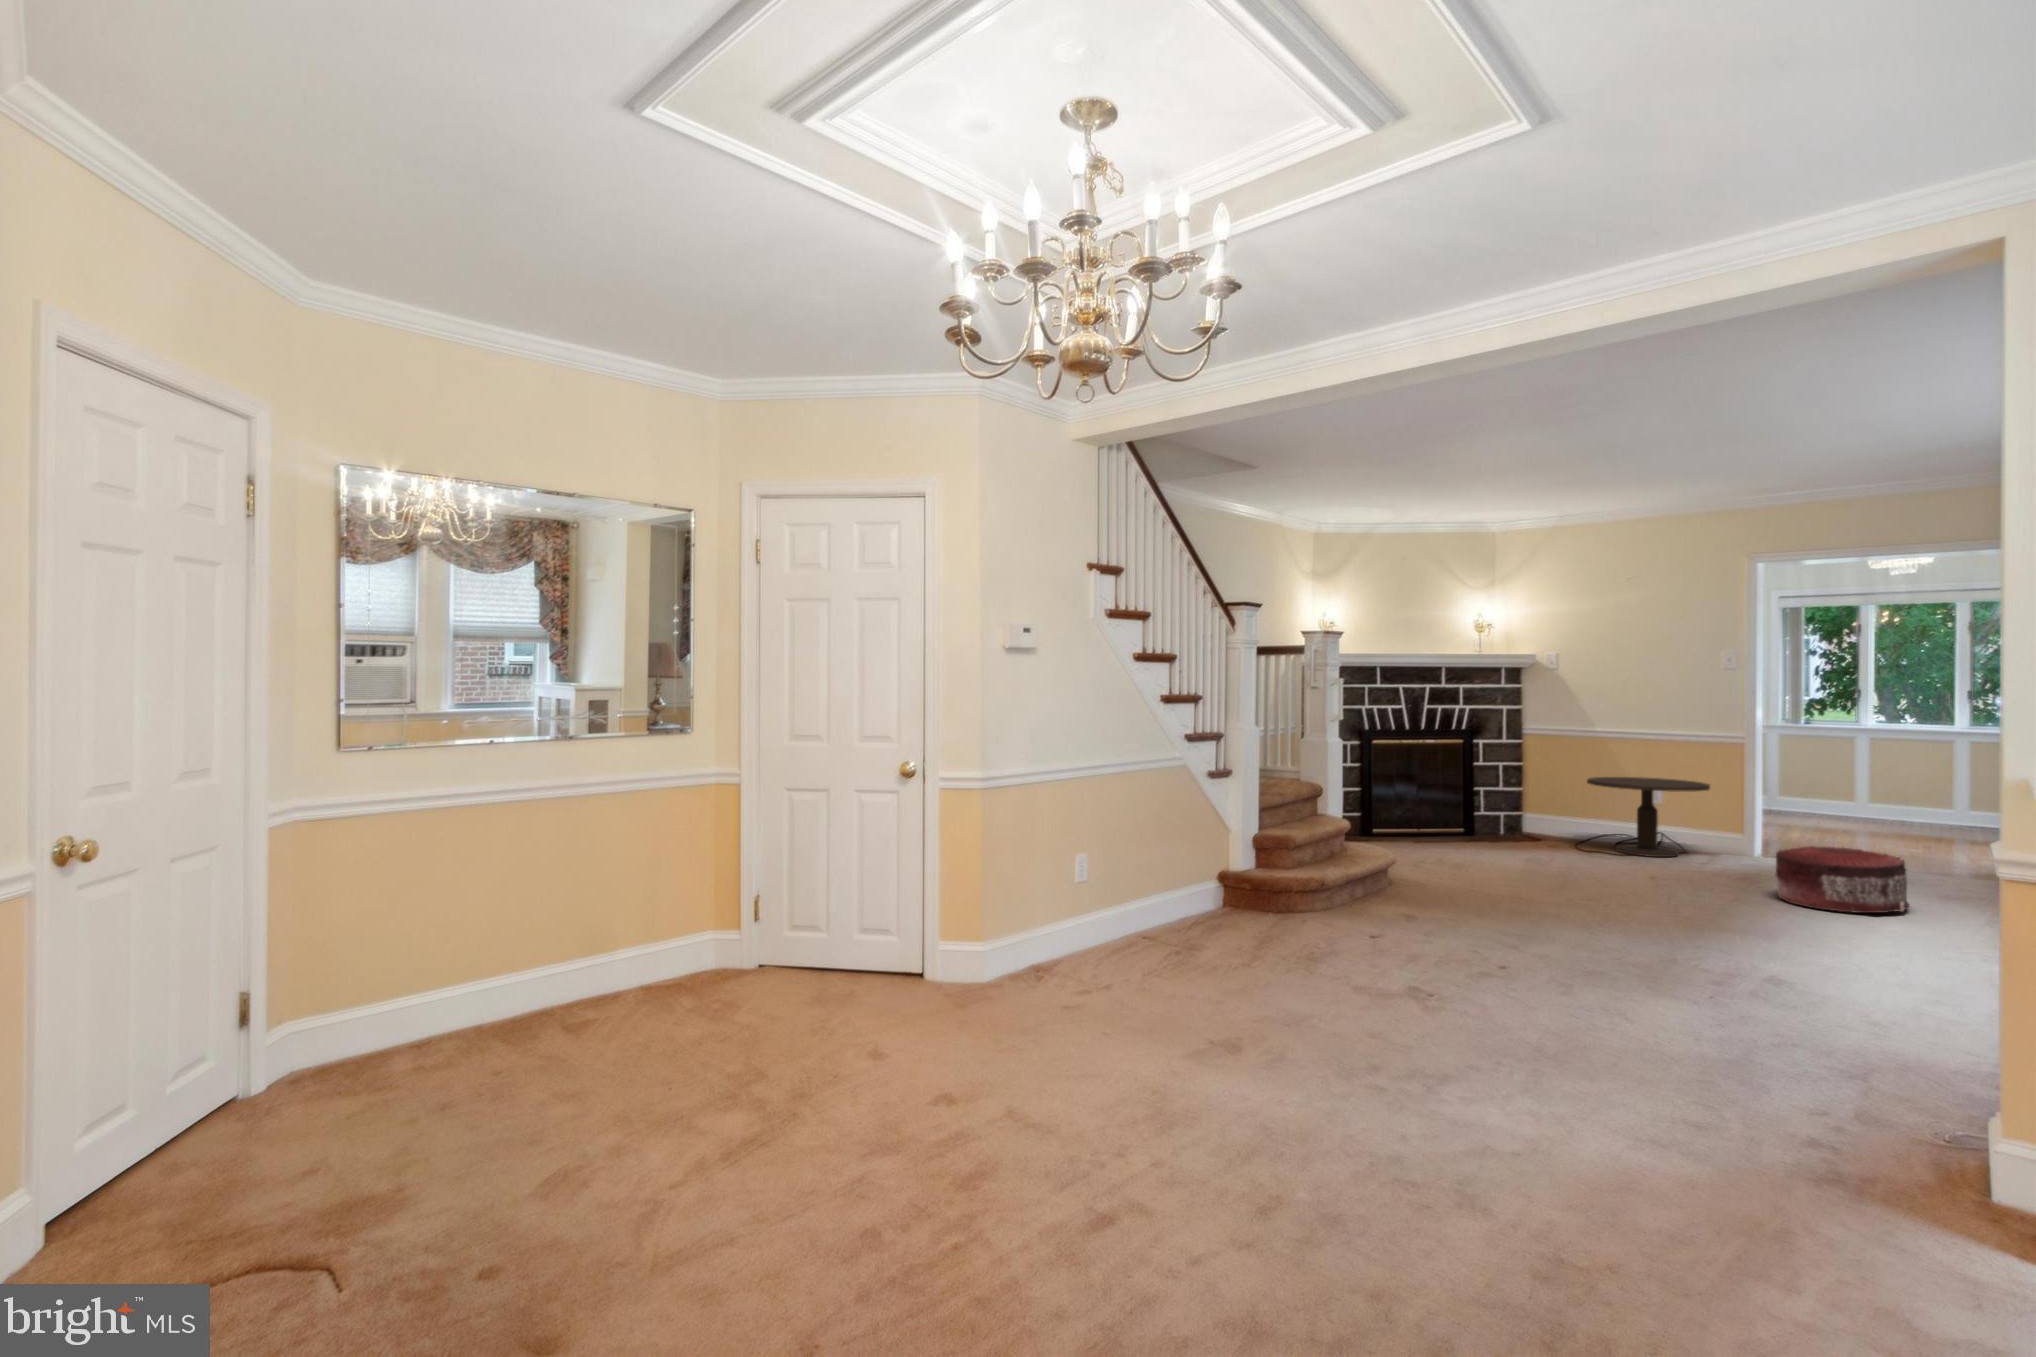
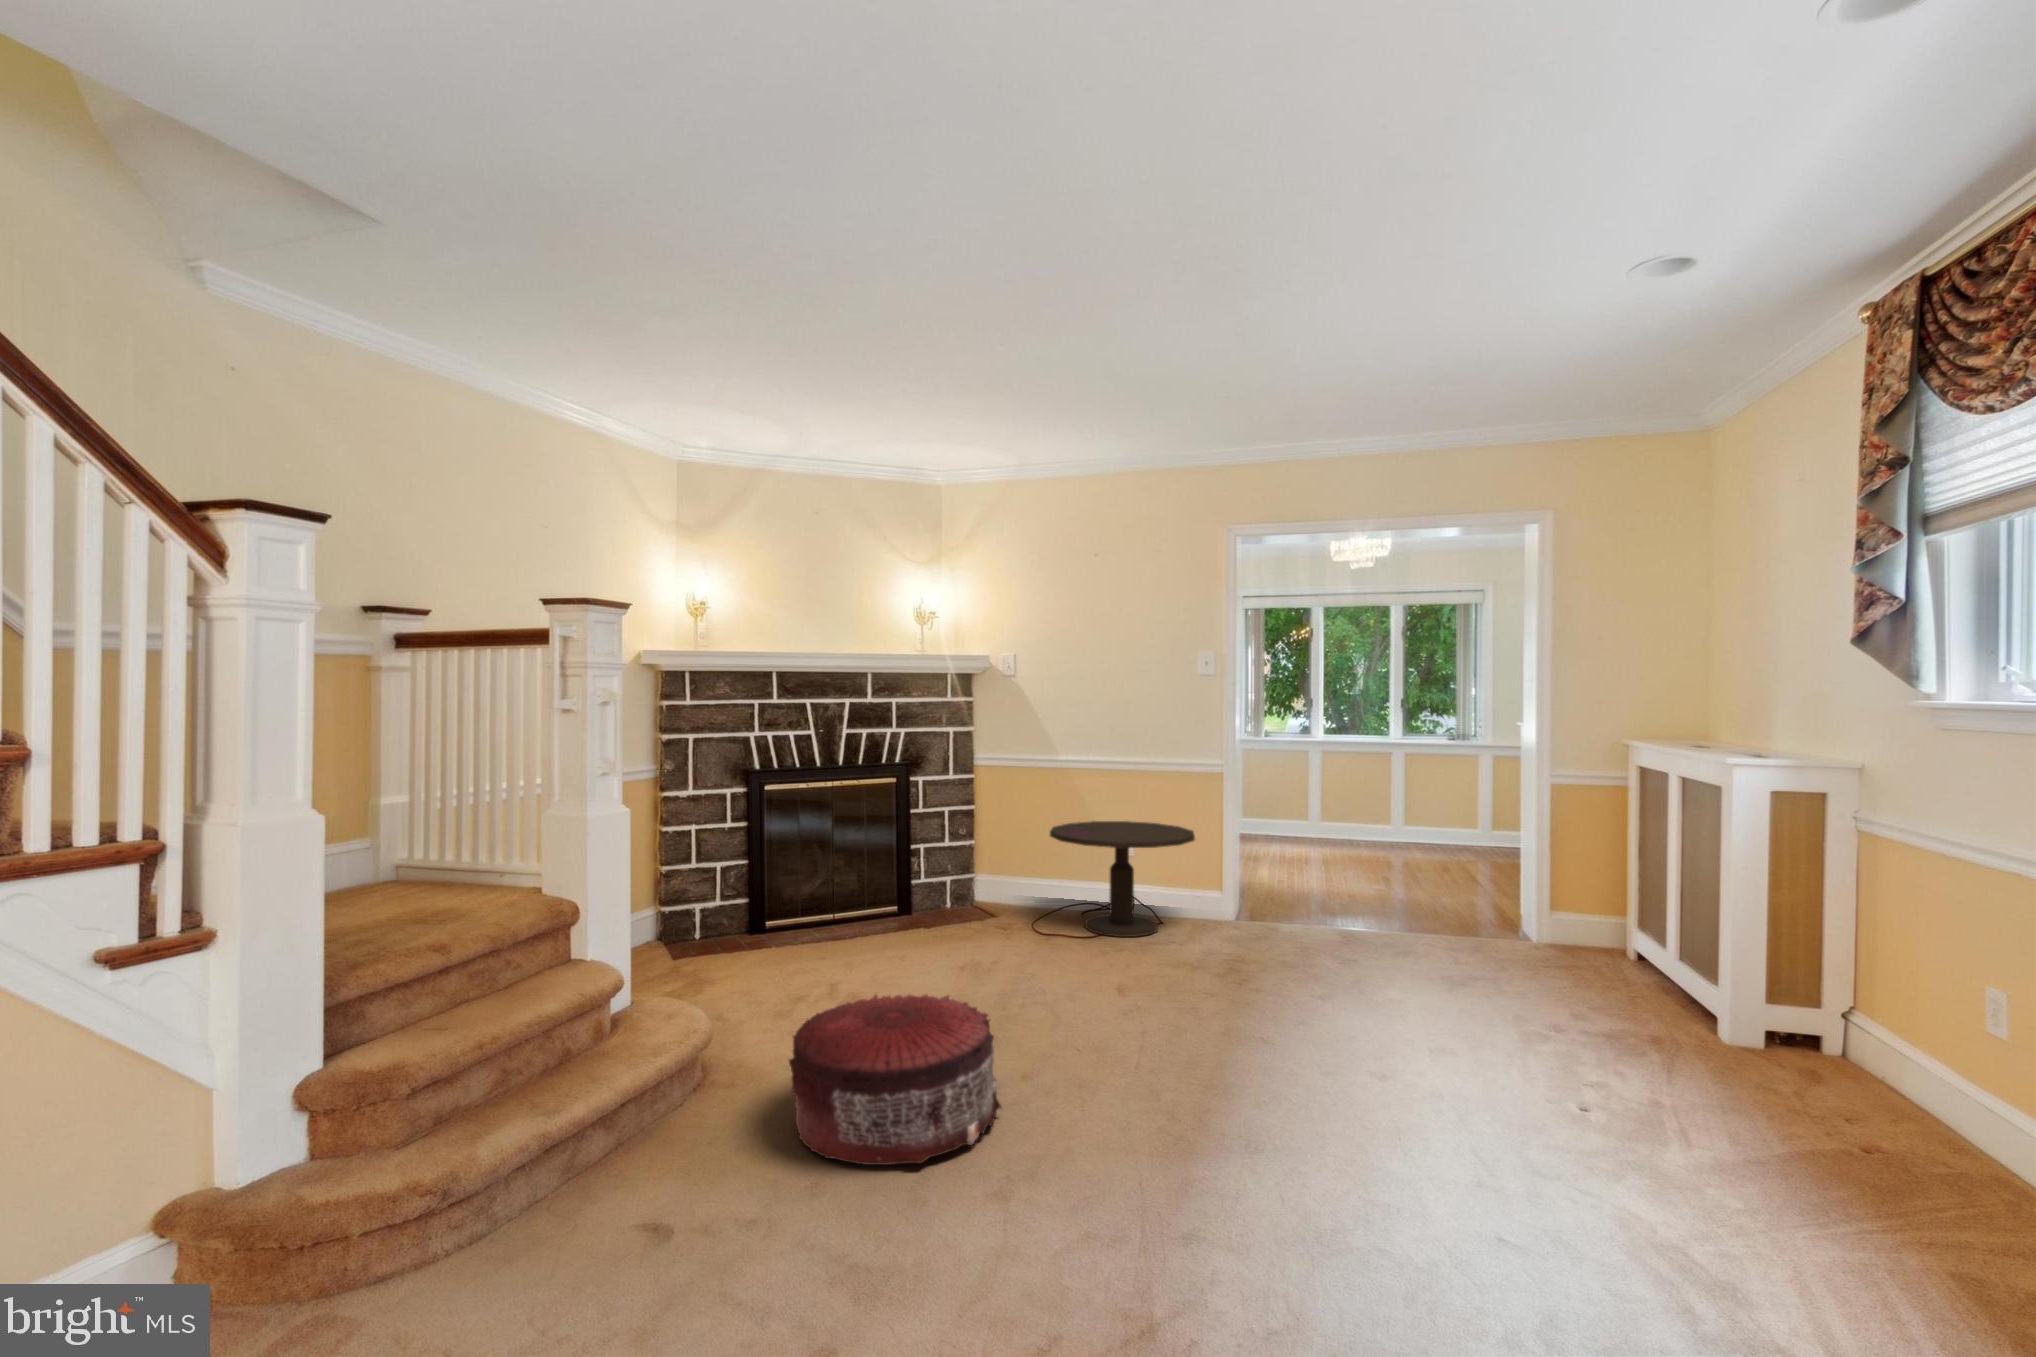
pouf: present [1775,846,1909,913] -> present [789,994,1001,1165]

